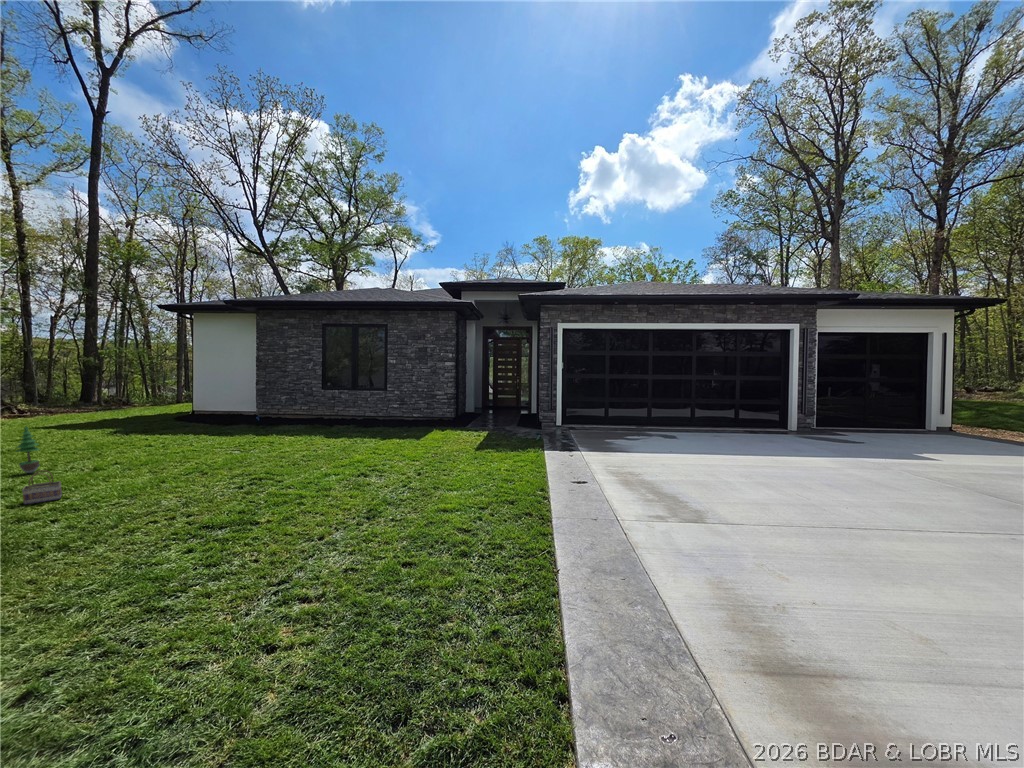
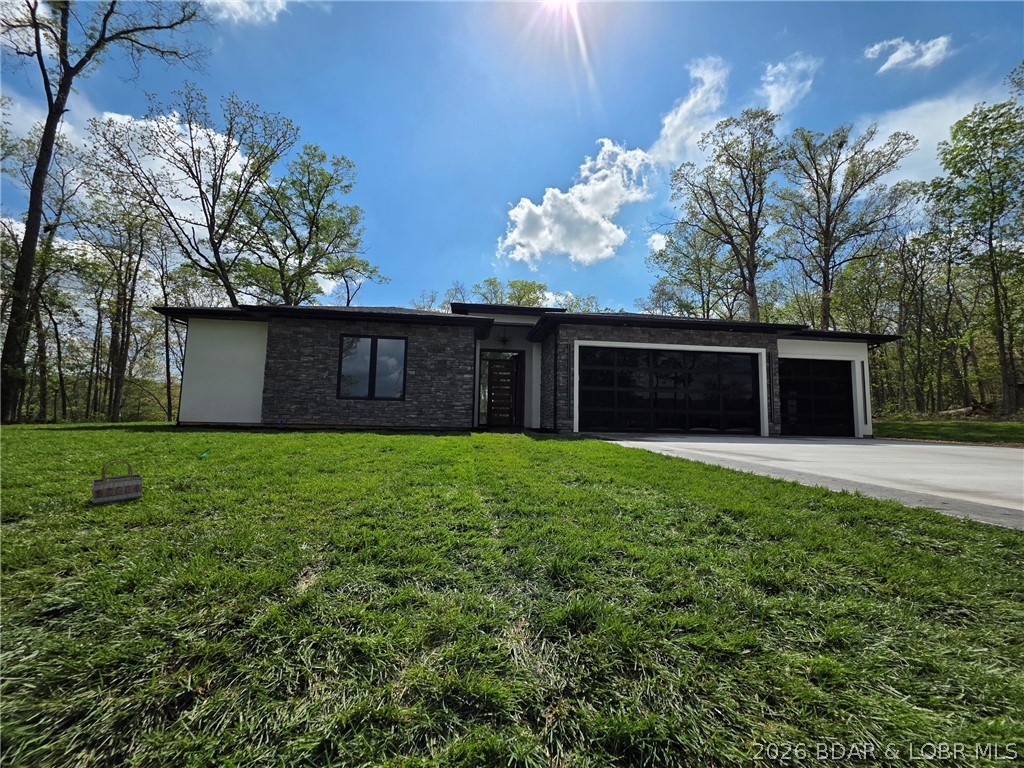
potted tree: present [17,426,39,473] -> none [40,409,75,473]

